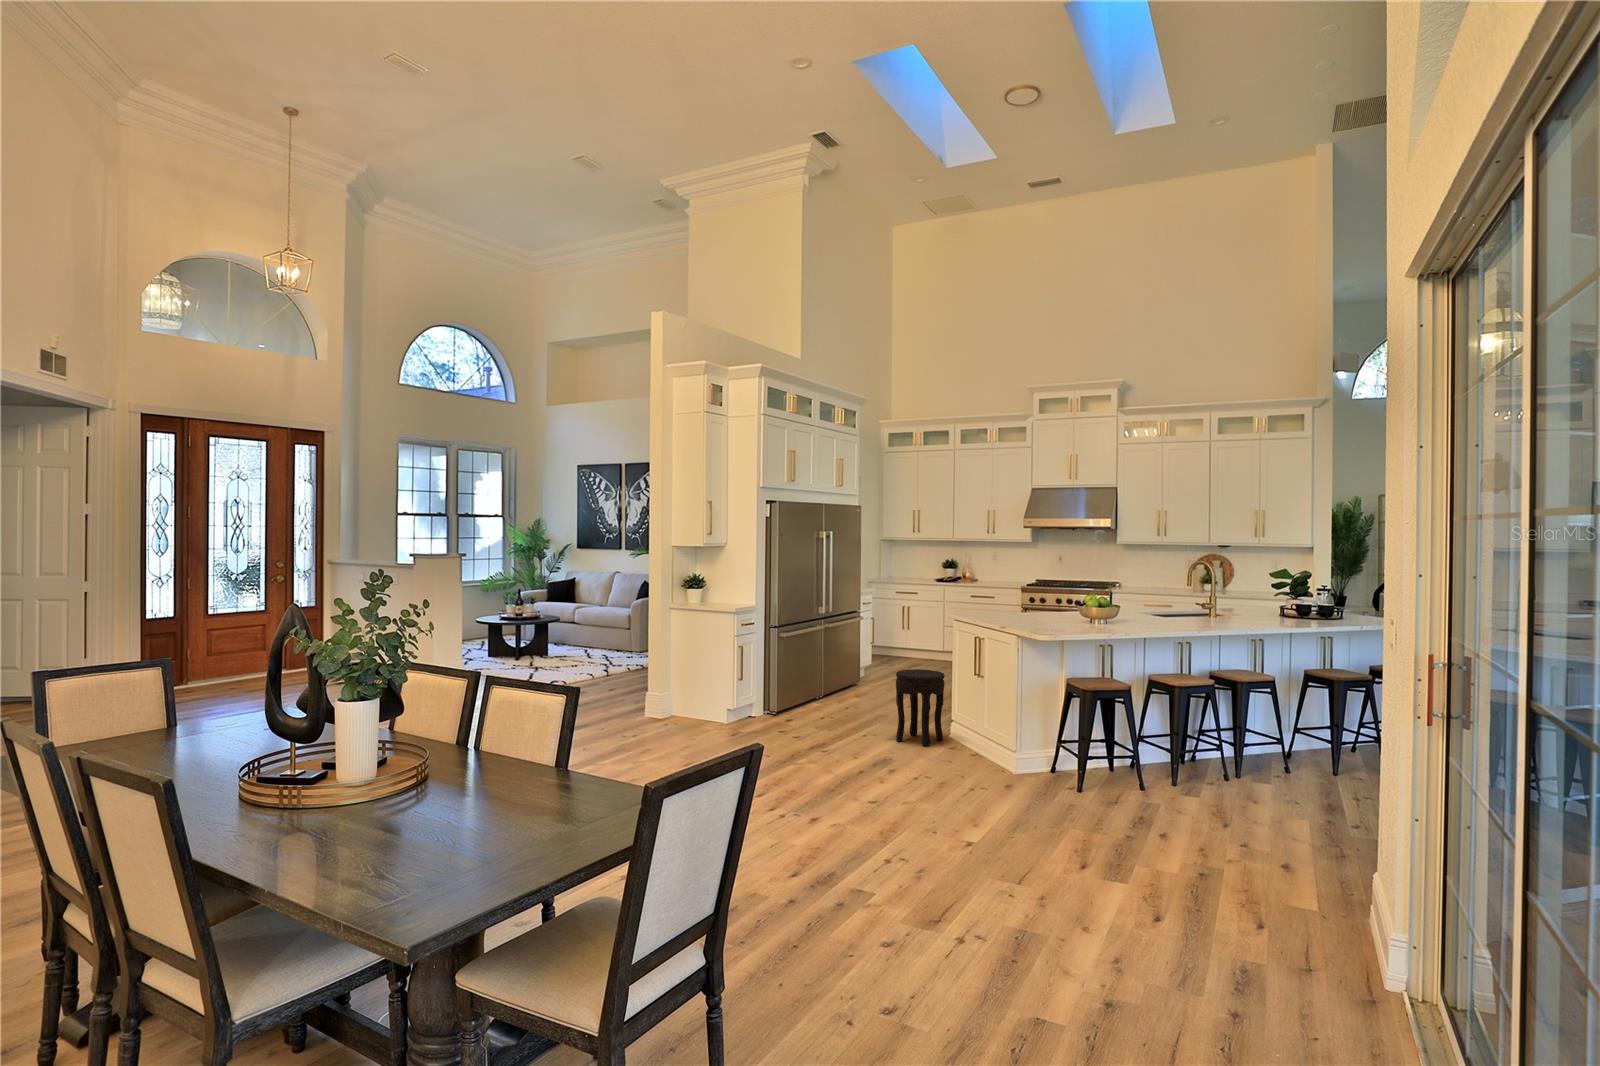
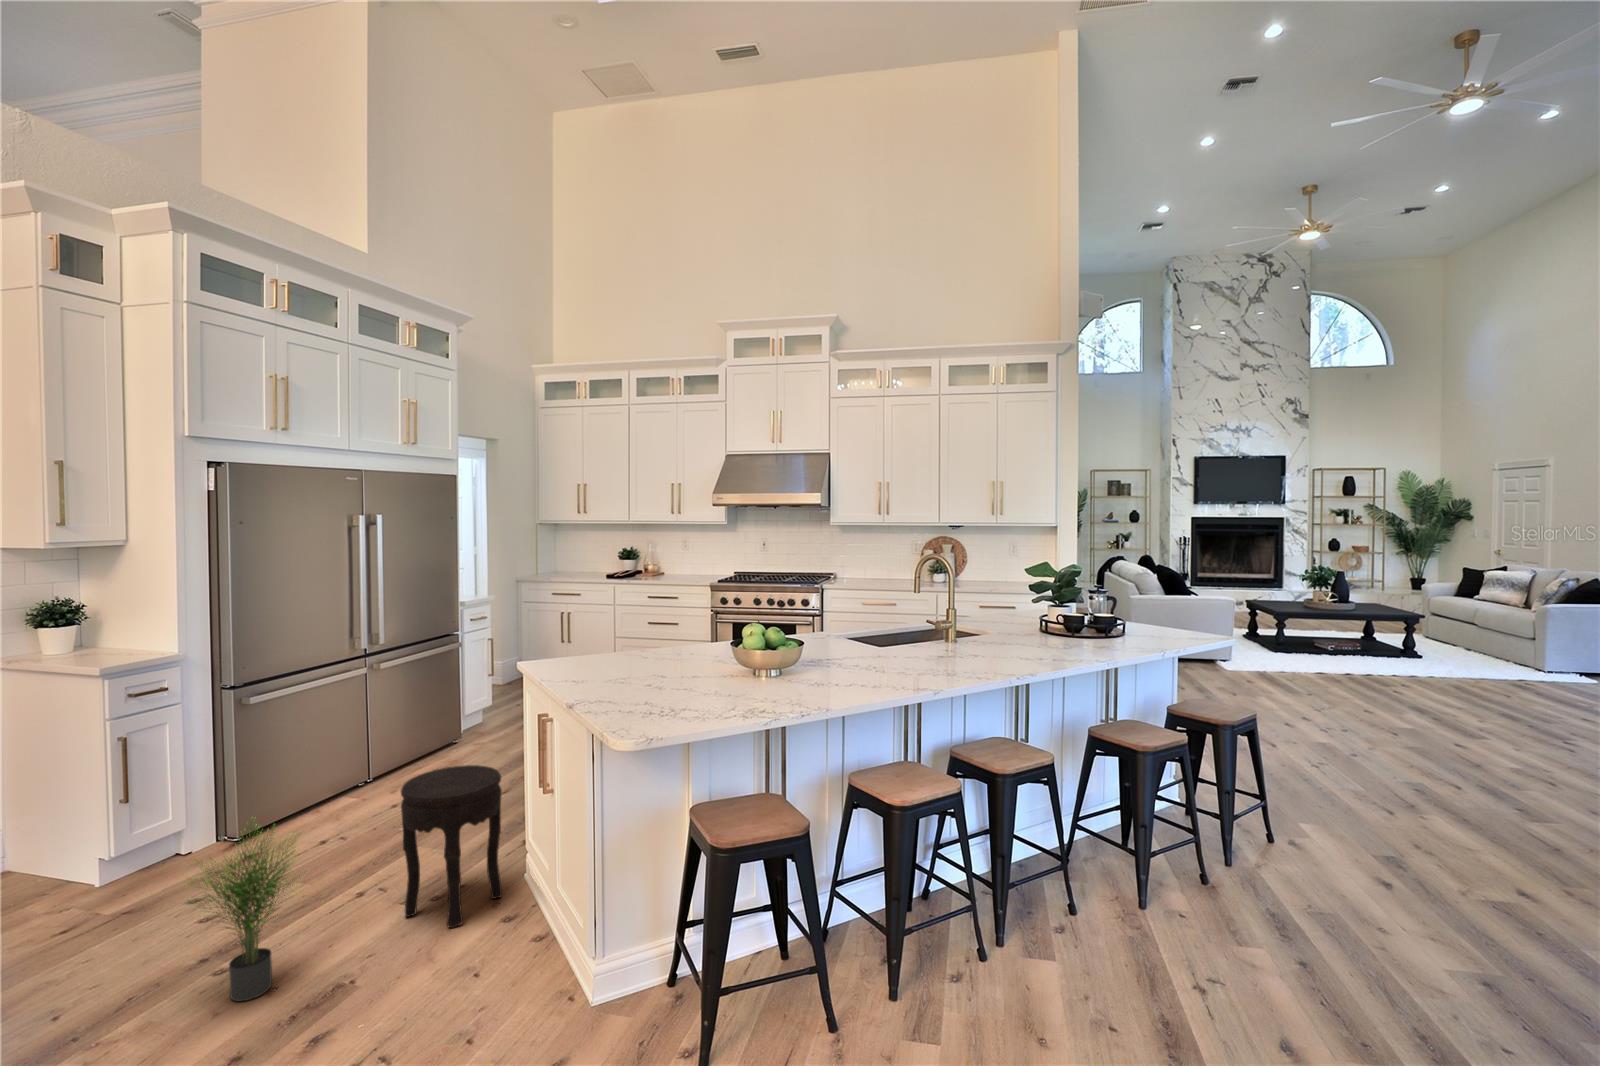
potted plant: none [818,674,873,755] -> present [195,827,296,1001]

